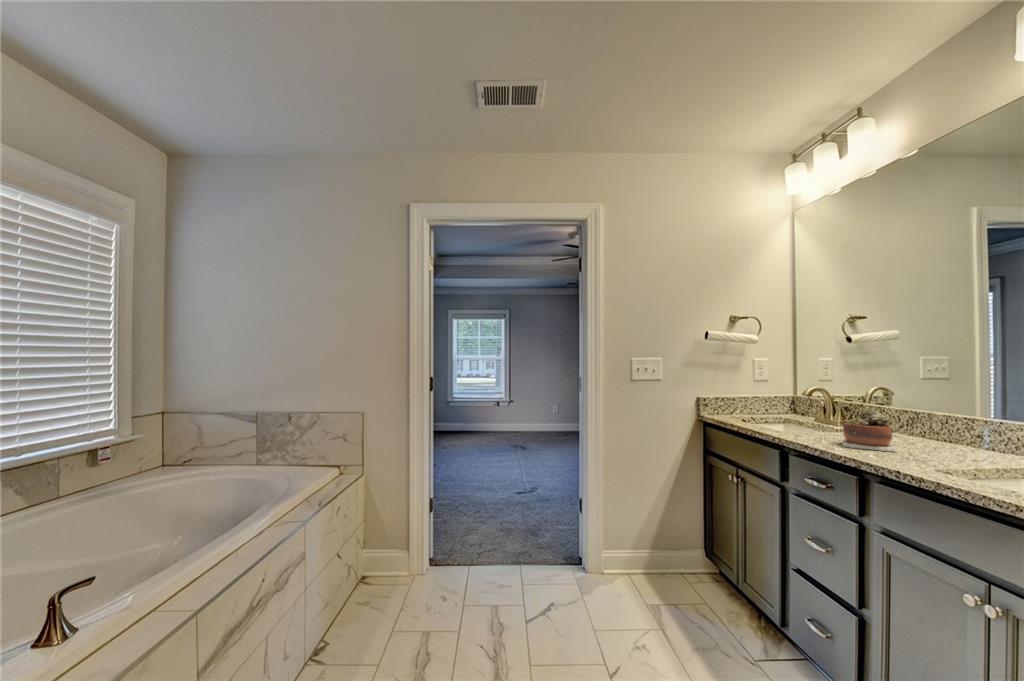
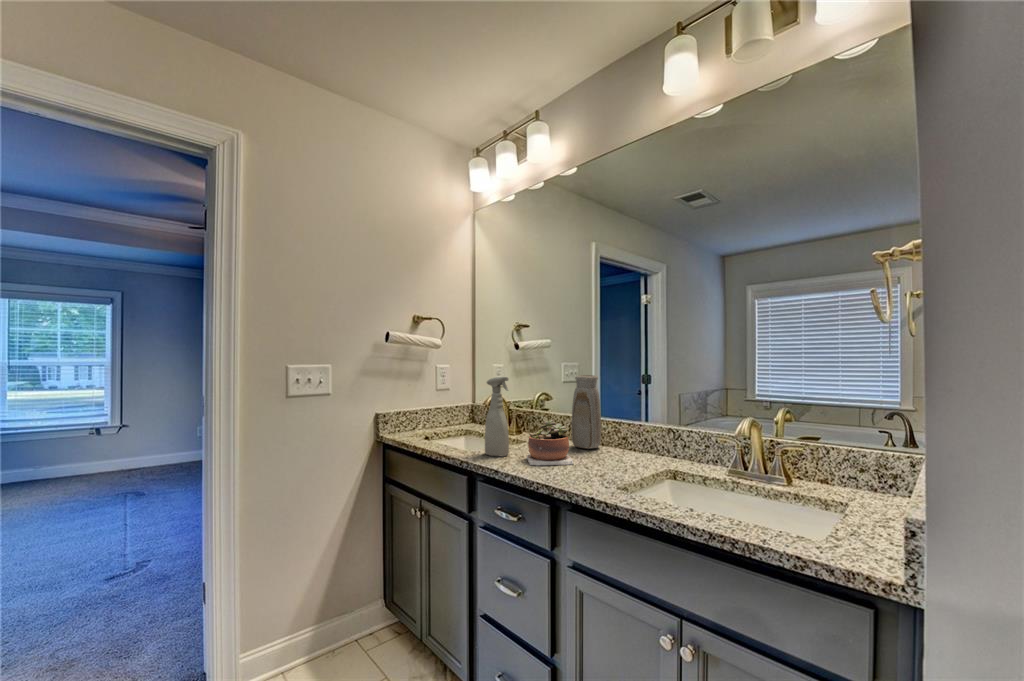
spray bottle: none [798,369,823,438] -> present [485,377,509,456]
vase: none [904,370,946,445] -> present [572,375,601,449]

